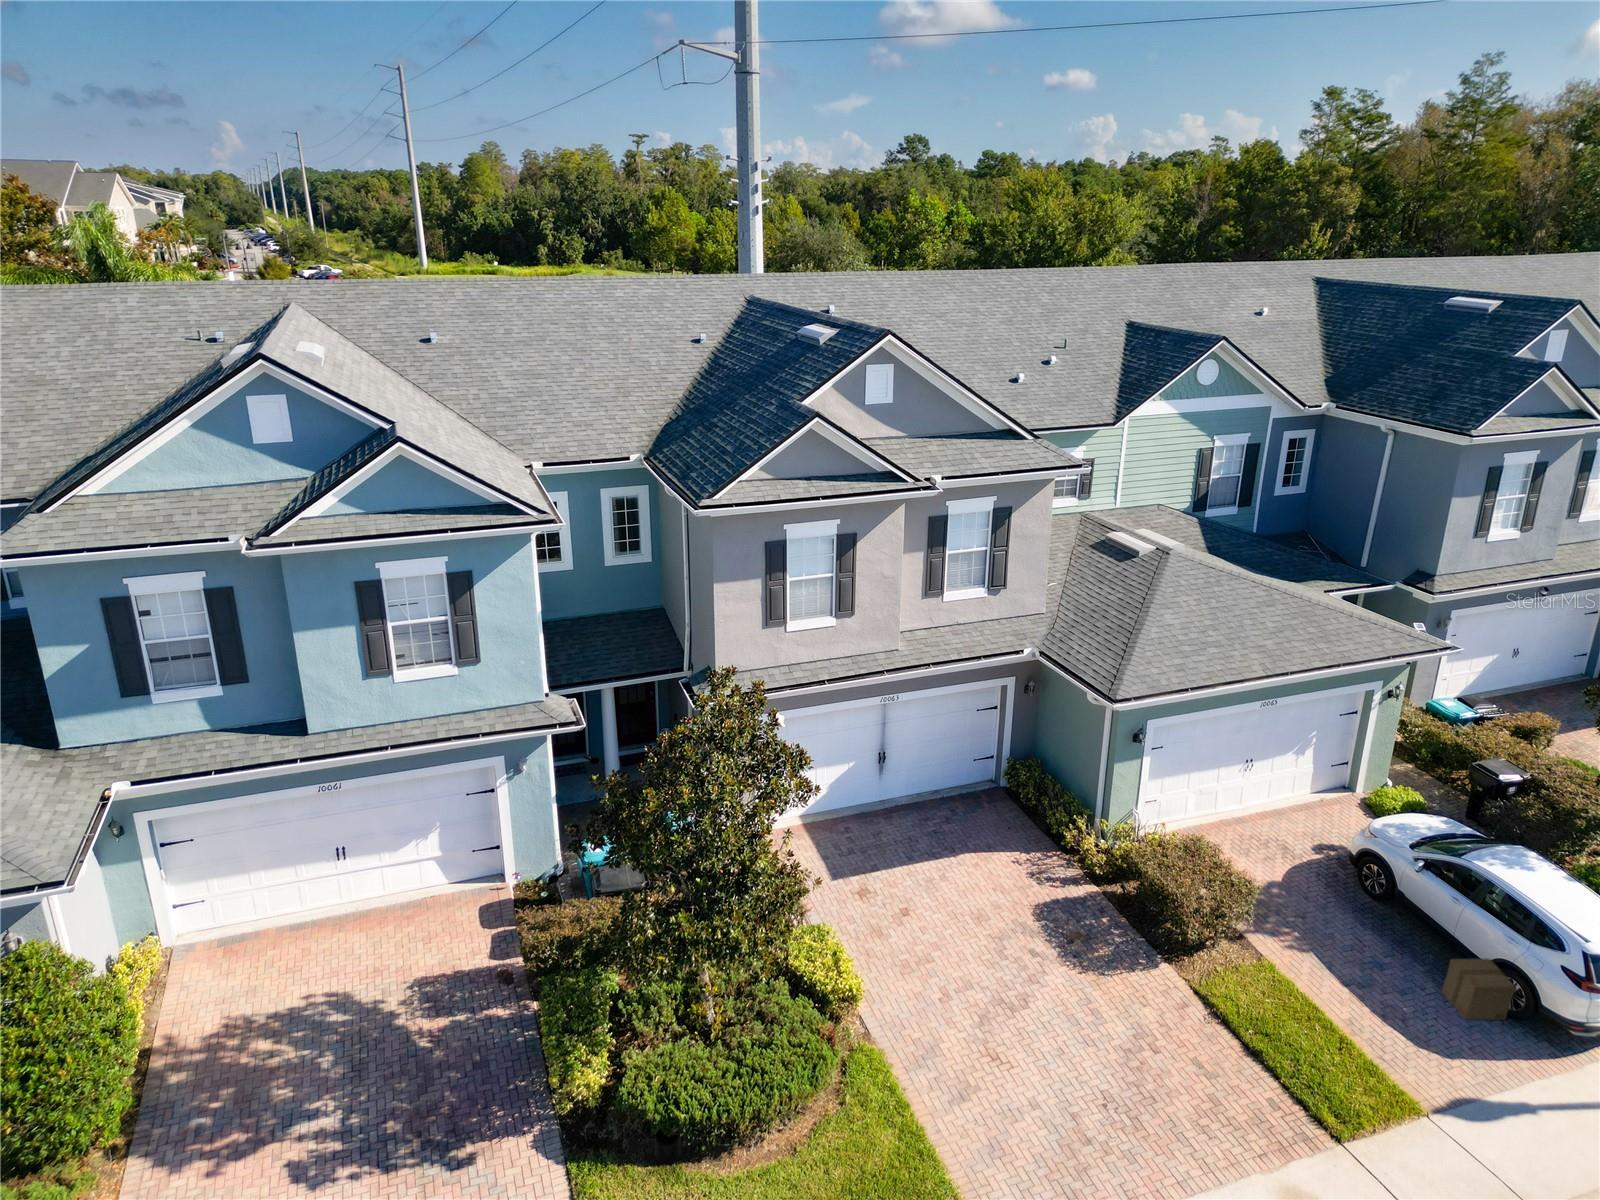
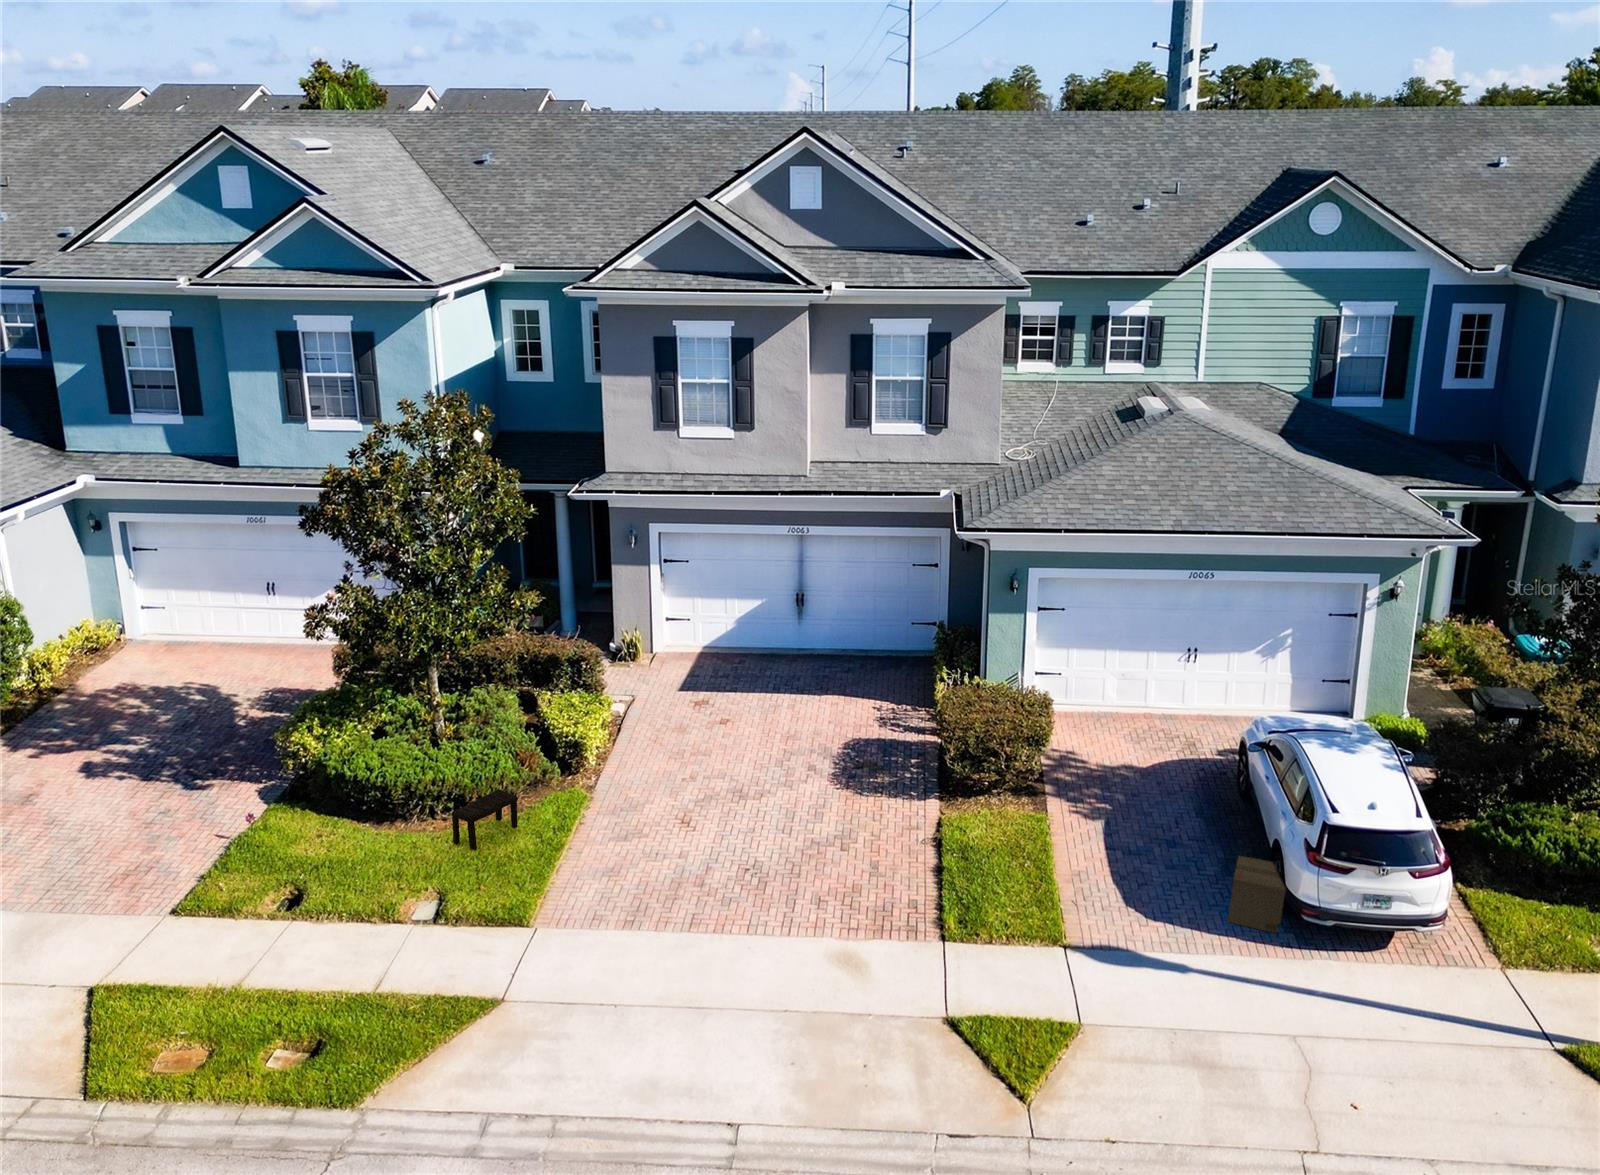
bench: none [817,1071,859,1153] -> present [452,789,518,850]
planter: present [654,1128,681,1163] -> none [320,787,347,827]

